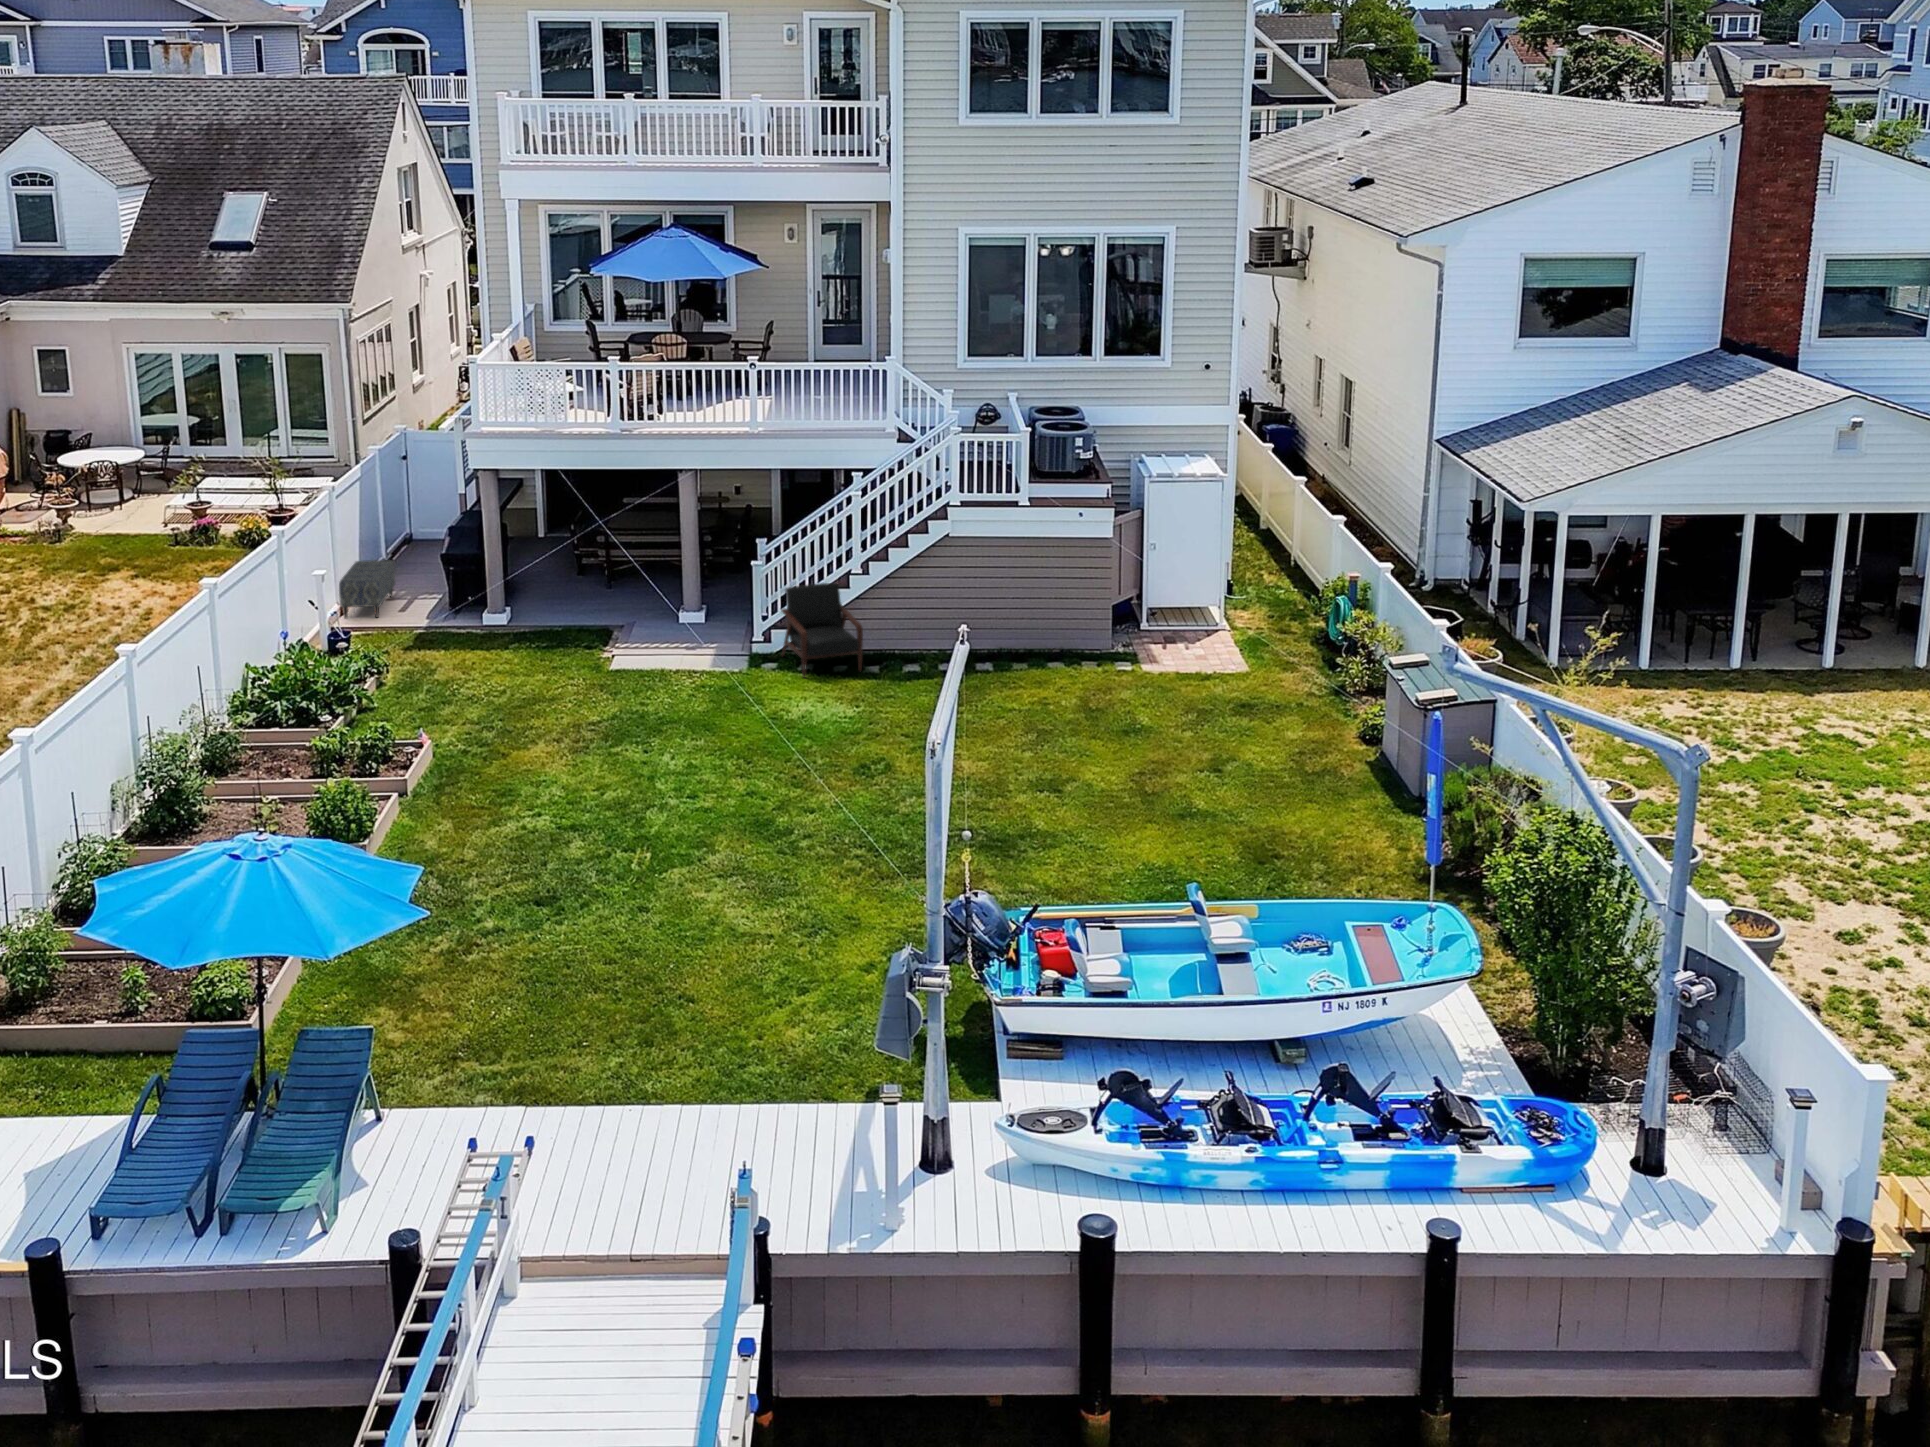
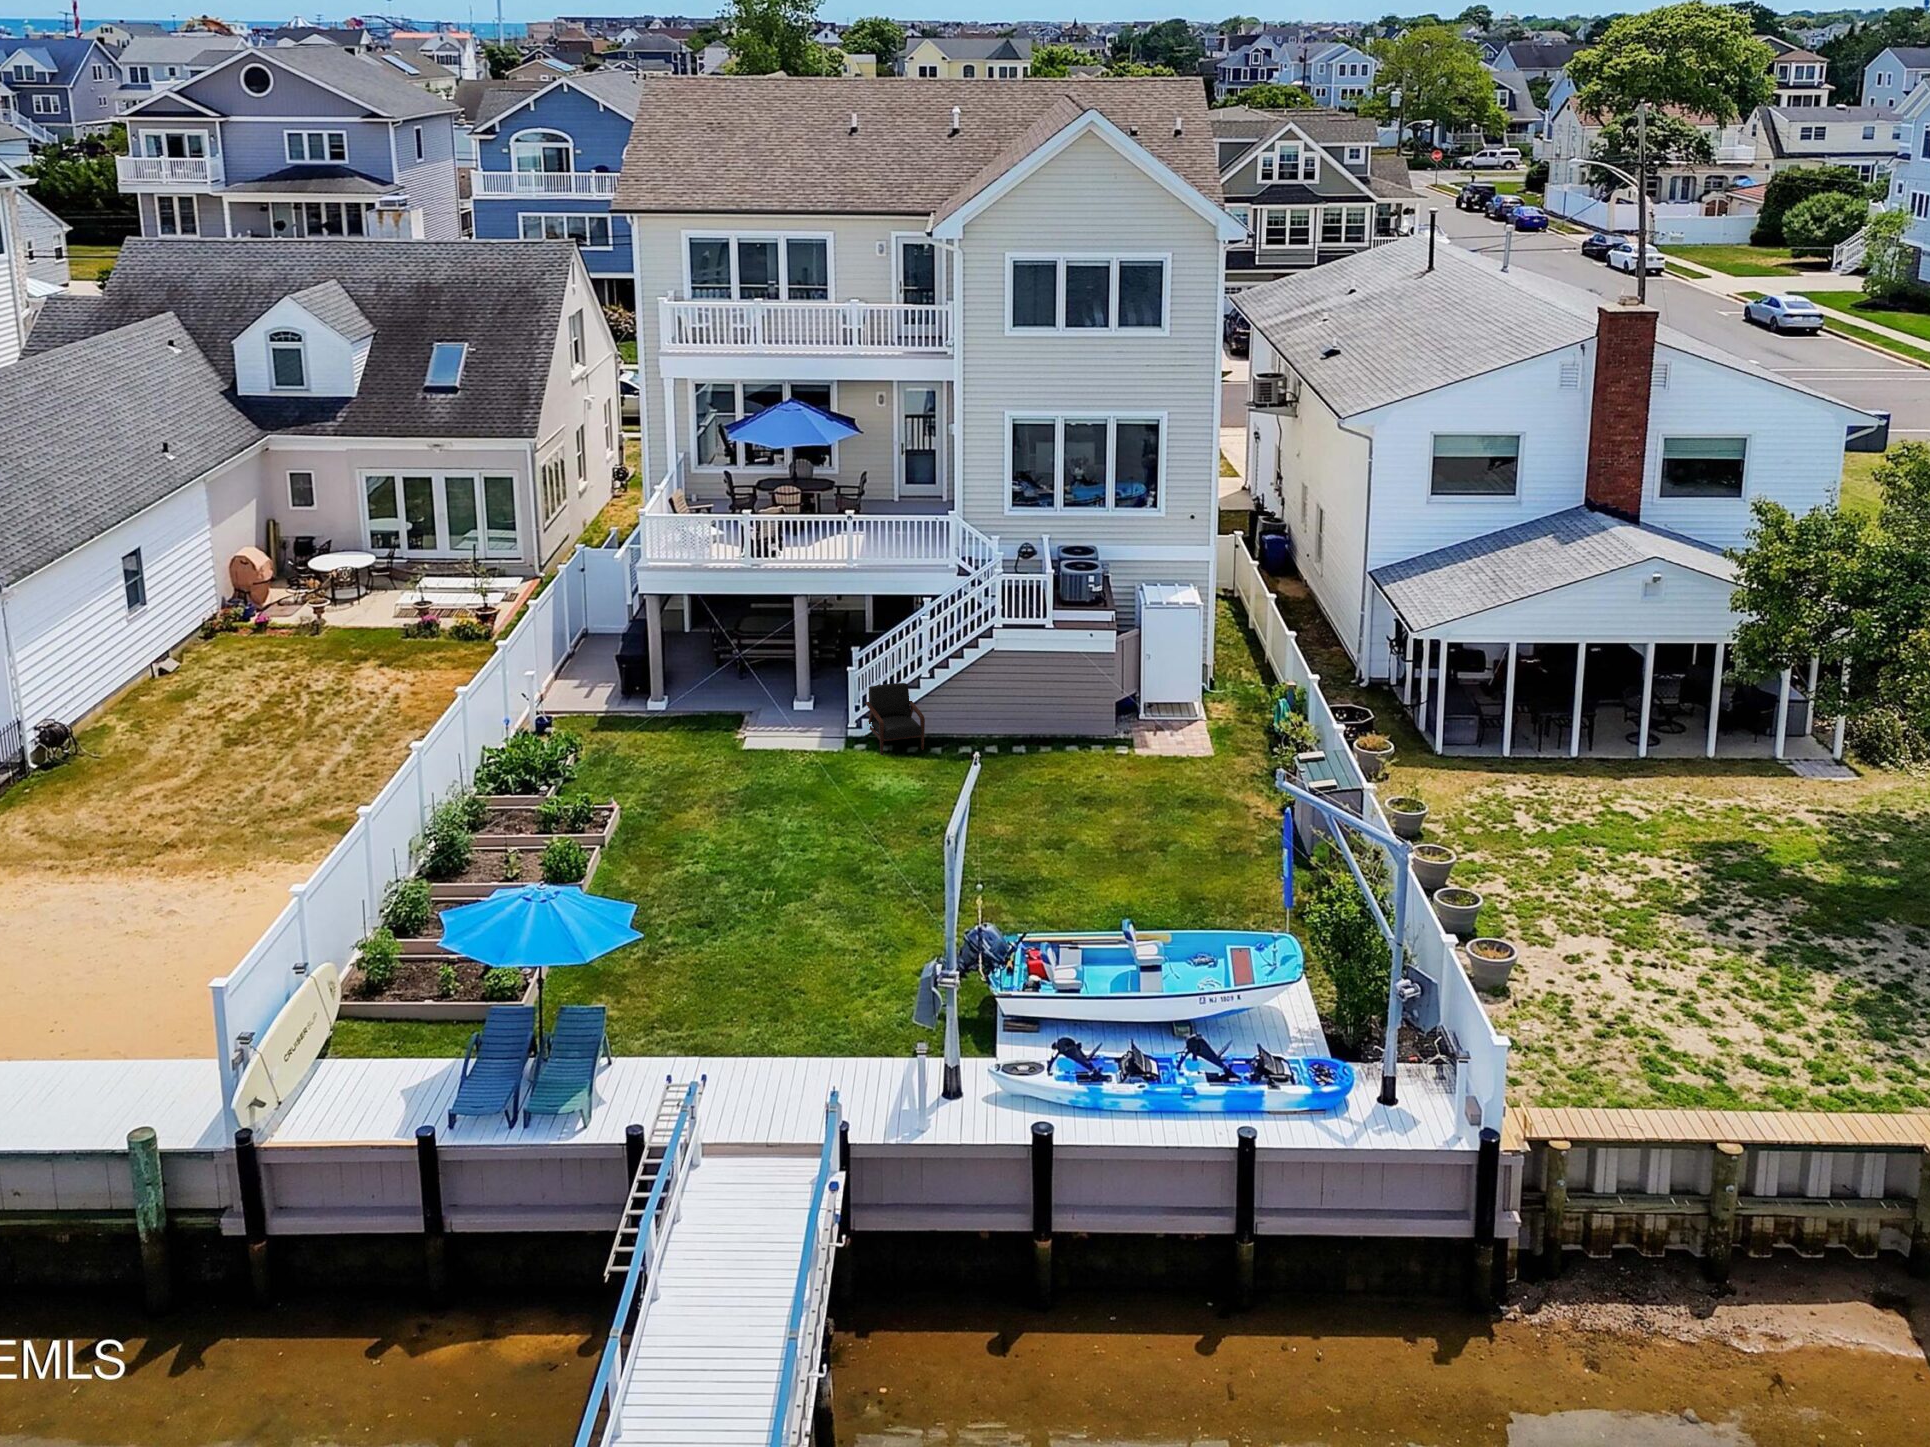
bench: present [339,560,395,618] -> none [538,654,577,700]

